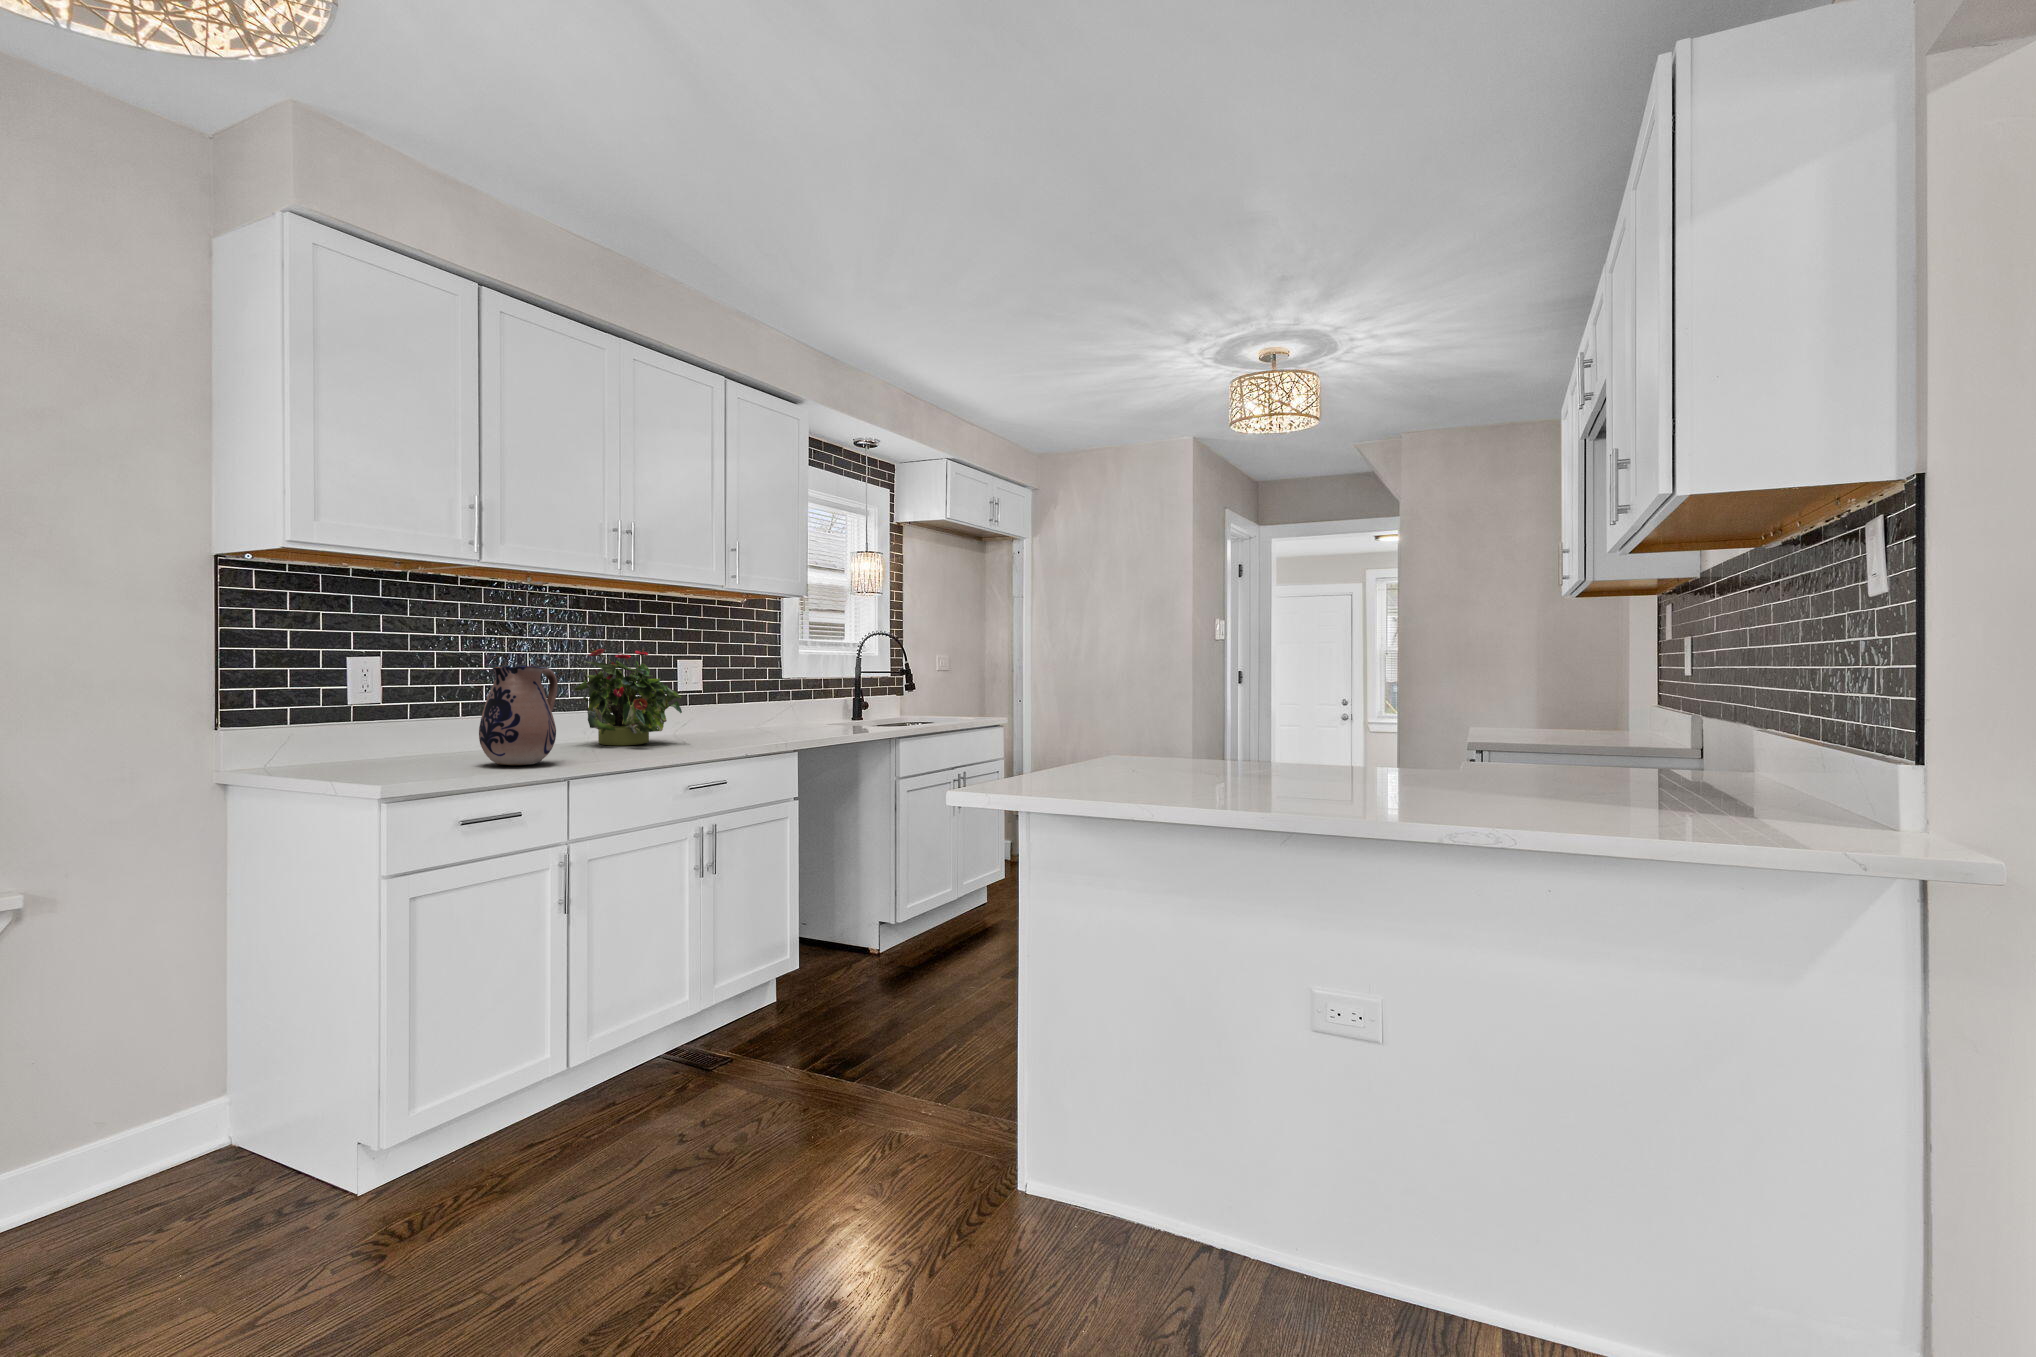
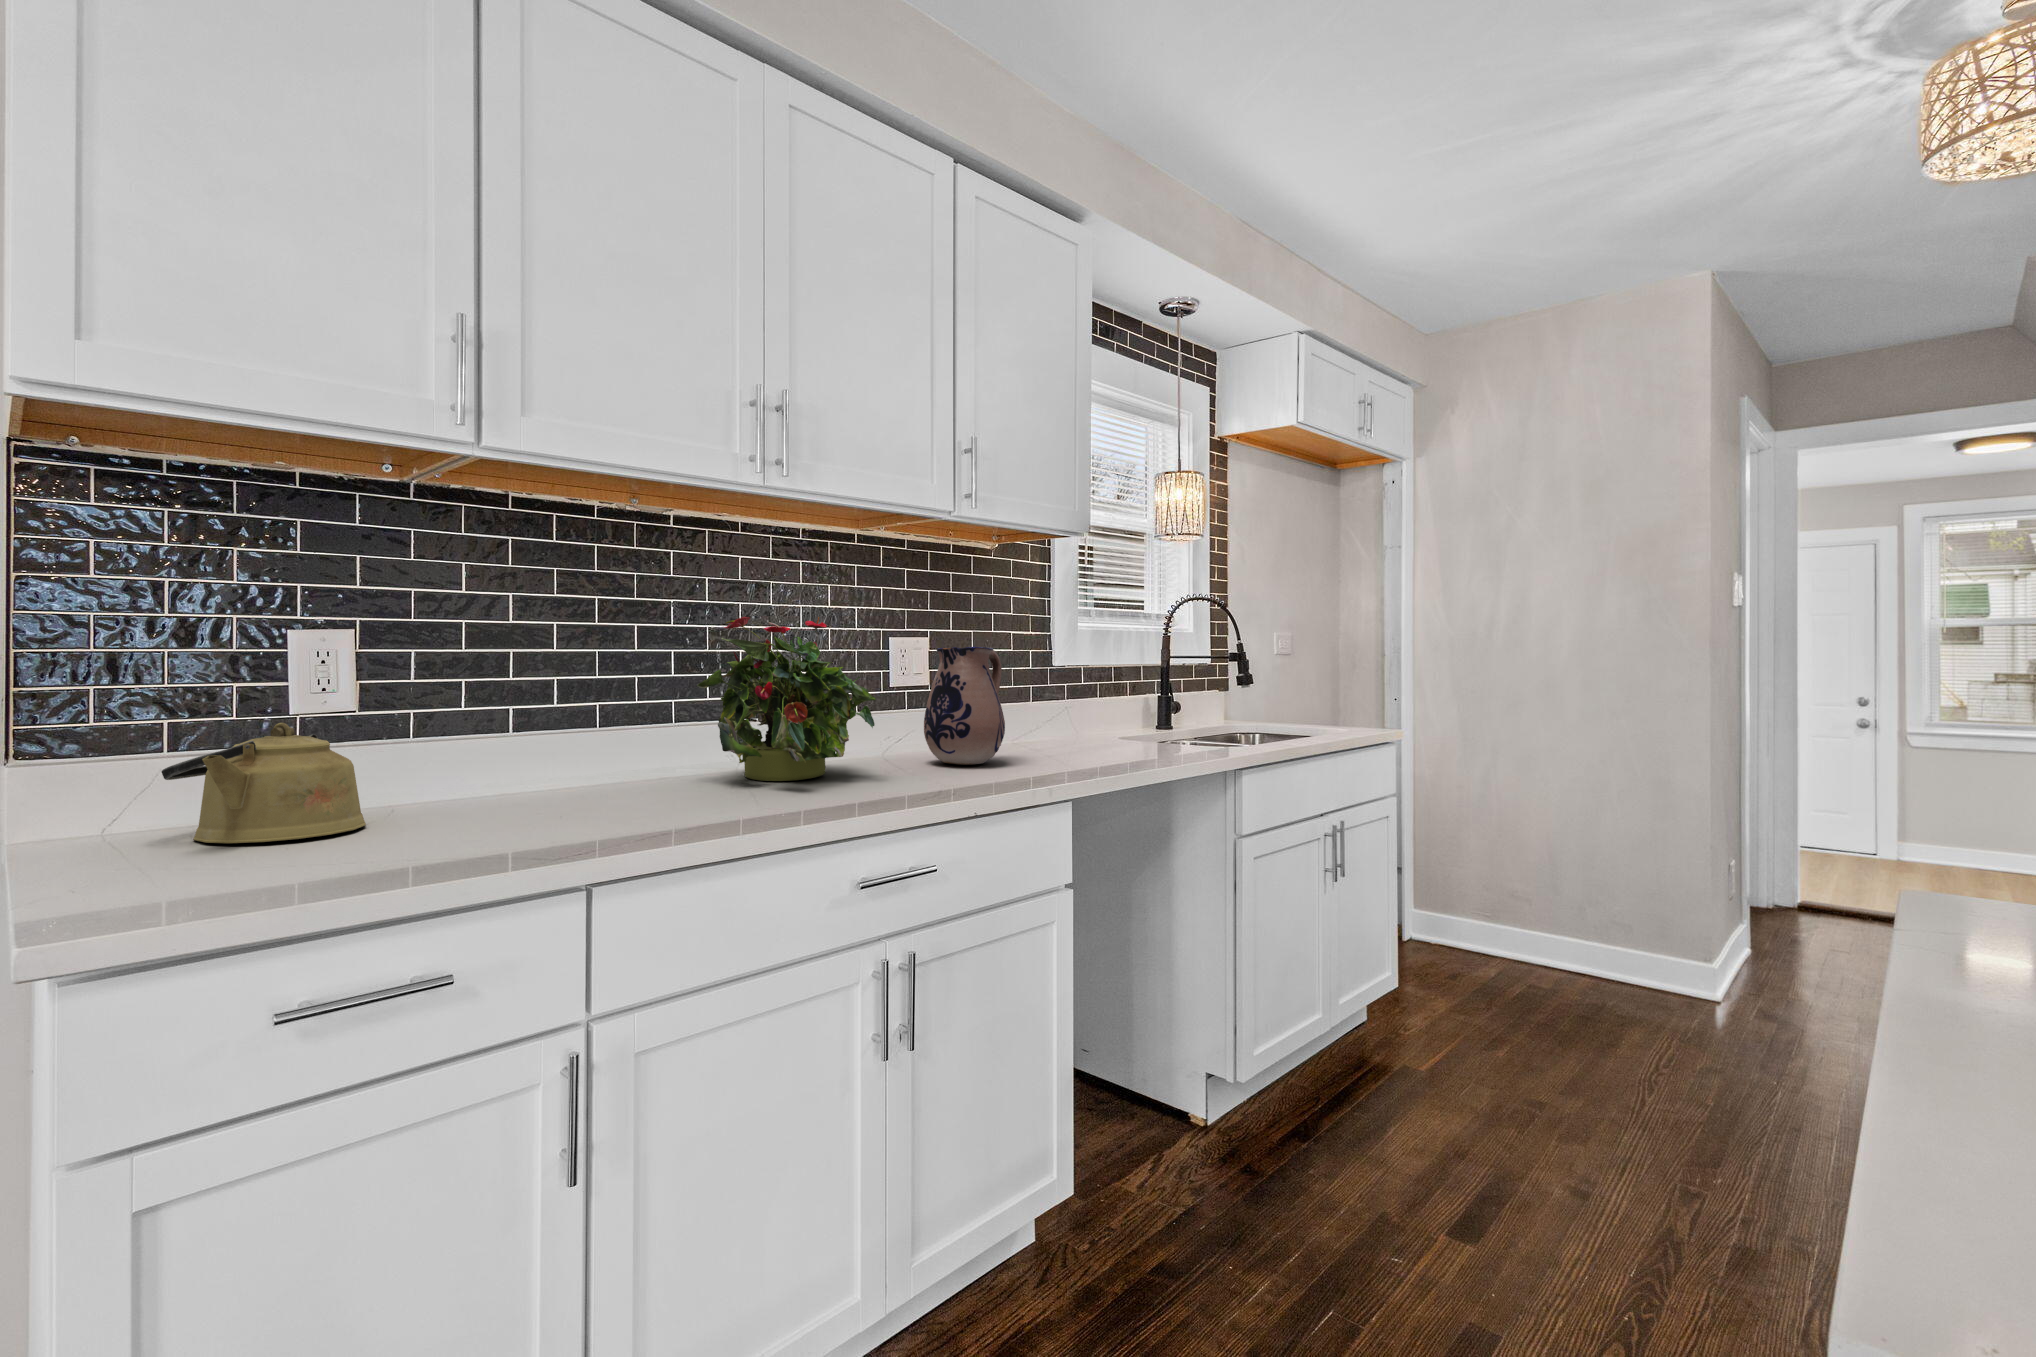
ceramic pitcher: present [479,666,558,765] -> present [924,647,1005,765]
kettle: none [321,708,419,768] -> present [162,723,366,843]

